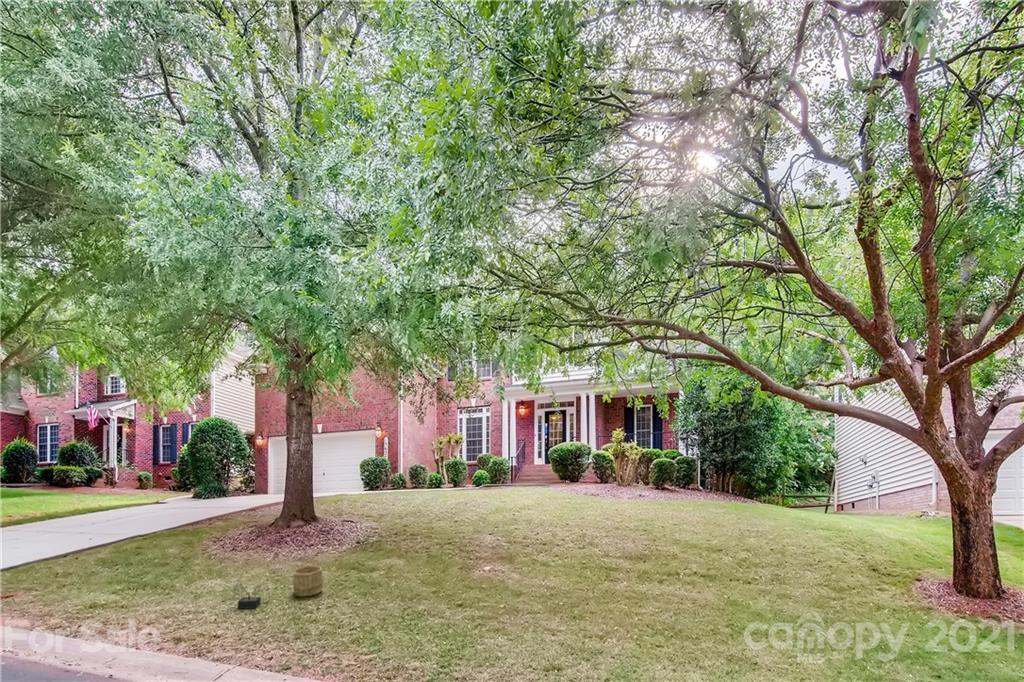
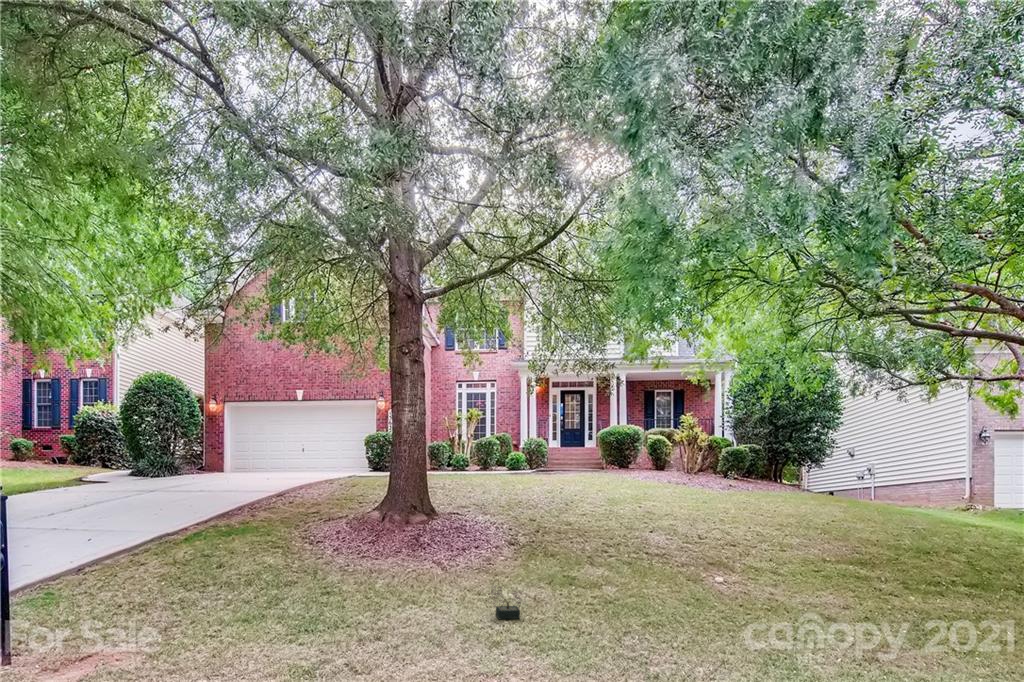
wooden bucket: present [293,565,323,597] -> none [534,569,568,606]

